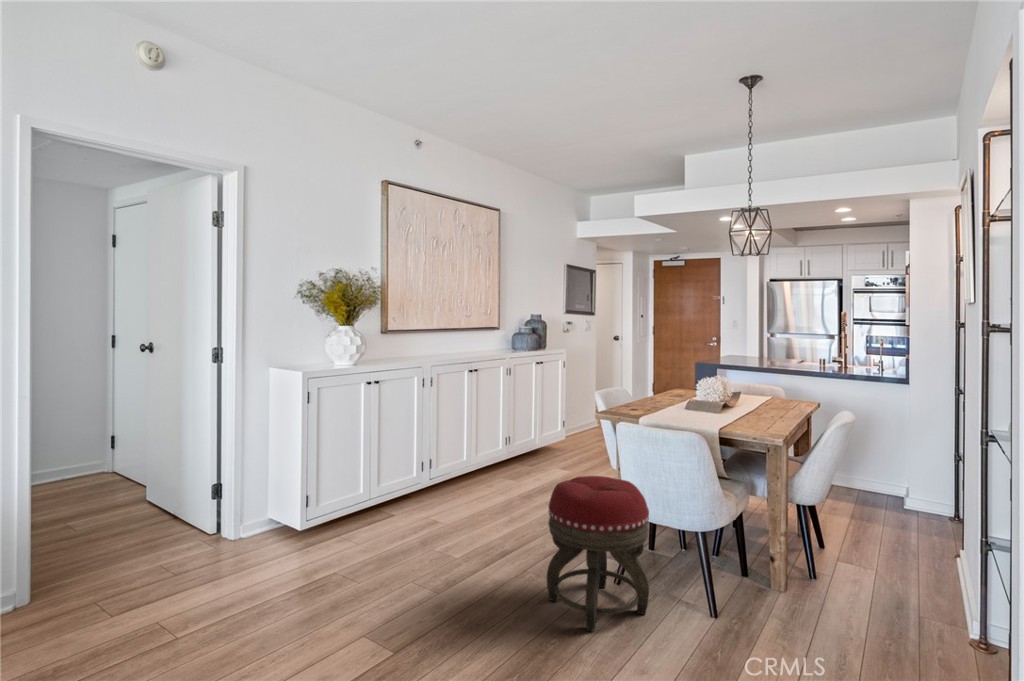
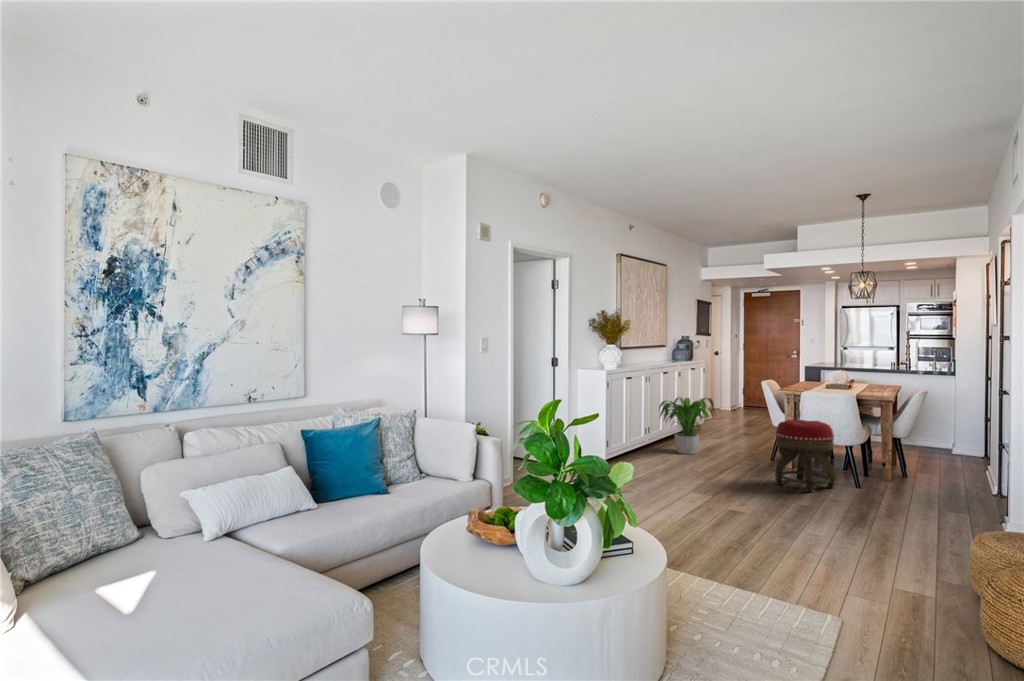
potted plant: none [443,411,532,504] -> present [659,397,715,454]

